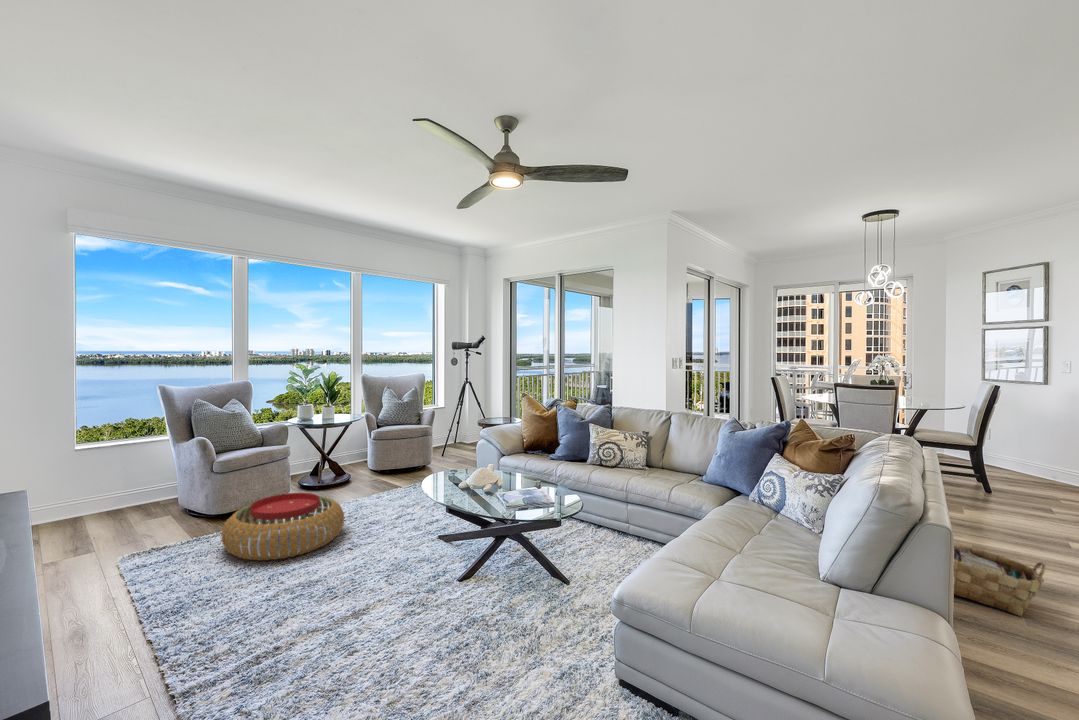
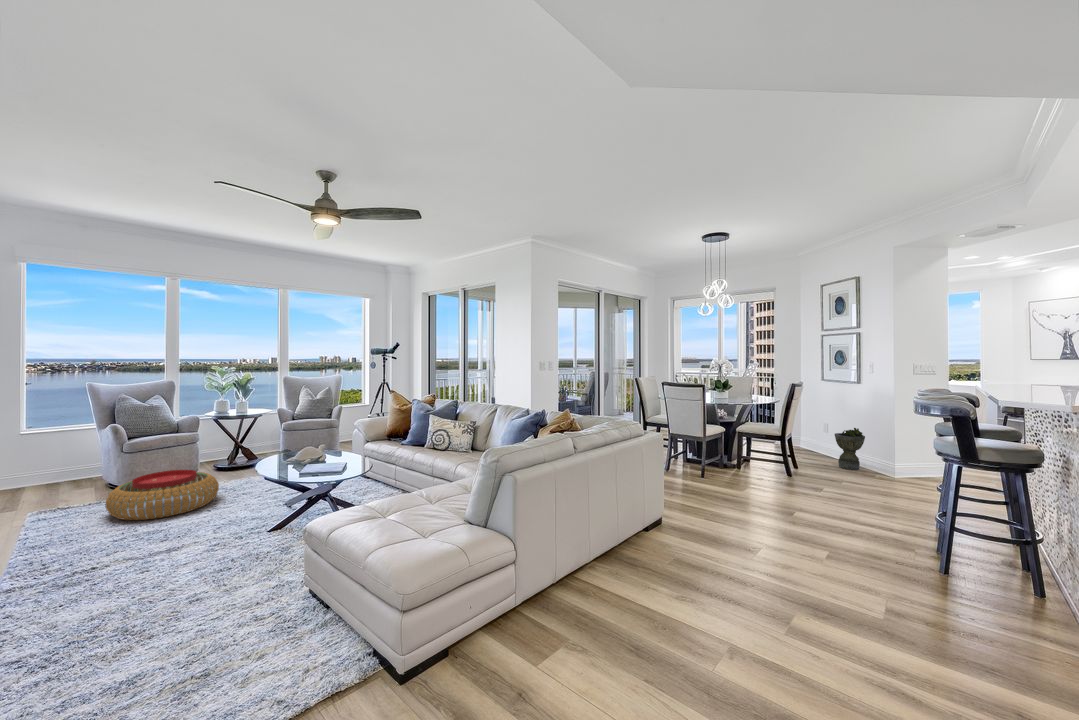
planter: none [1018,436,1060,484] -> present [835,428,865,470]
woven basket: present [954,544,1046,616] -> none [637,499,706,563]

